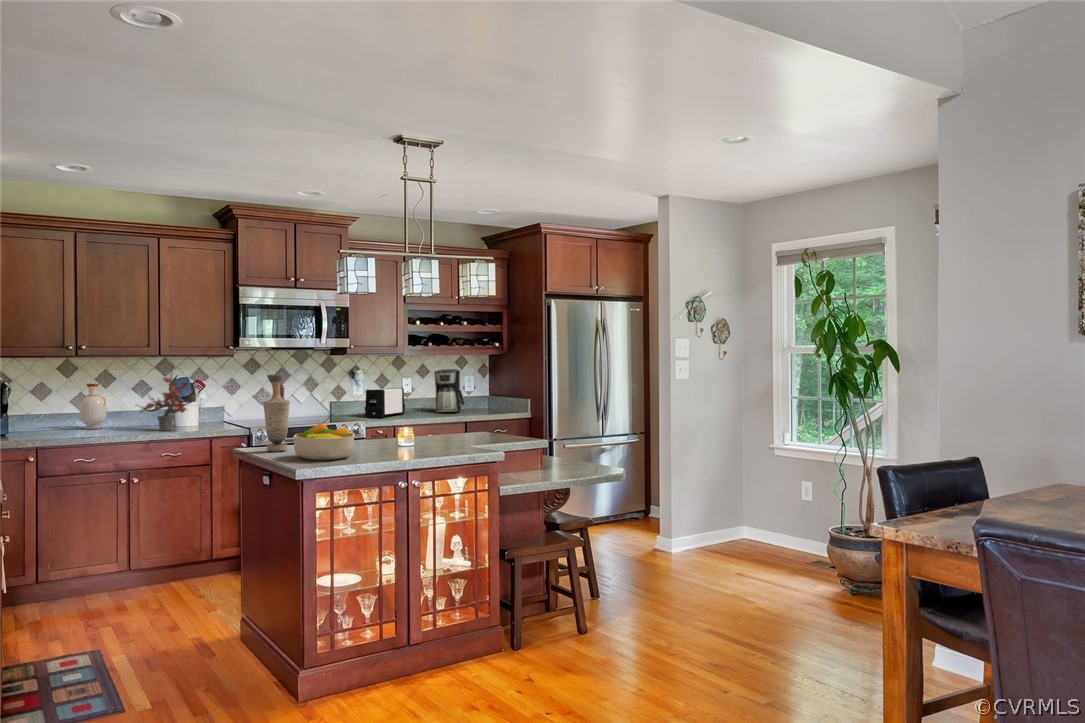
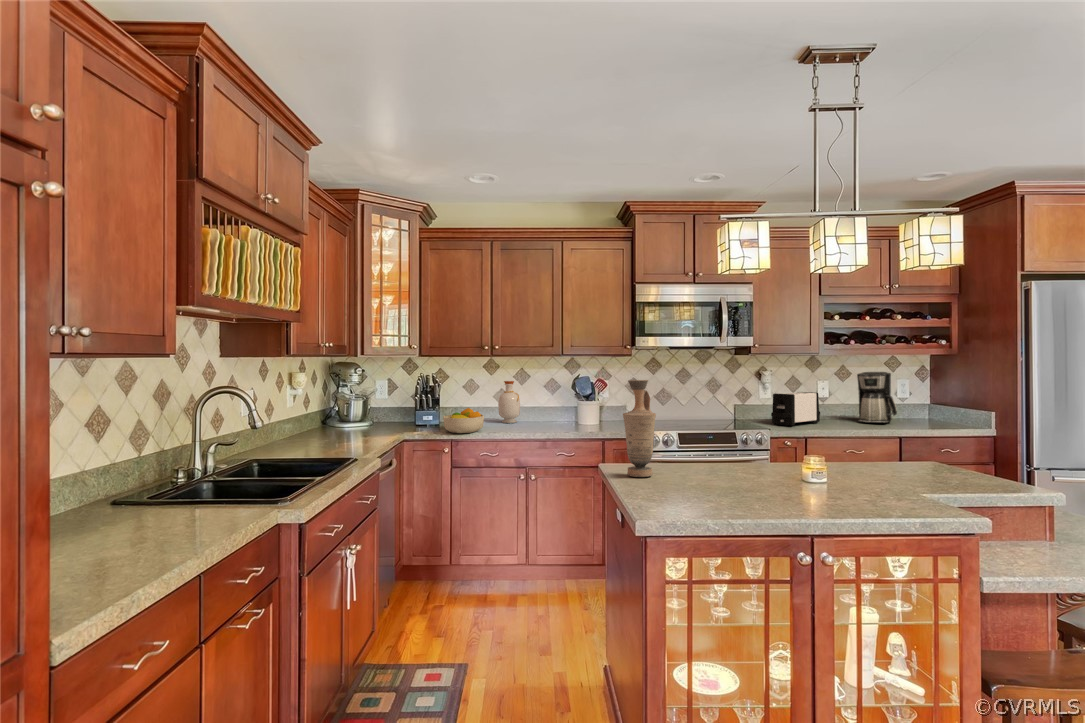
potted plant: present [140,371,196,431] -> none [537,366,596,429]
fruit bowl: present [293,423,354,460] -> present [443,408,484,433]

